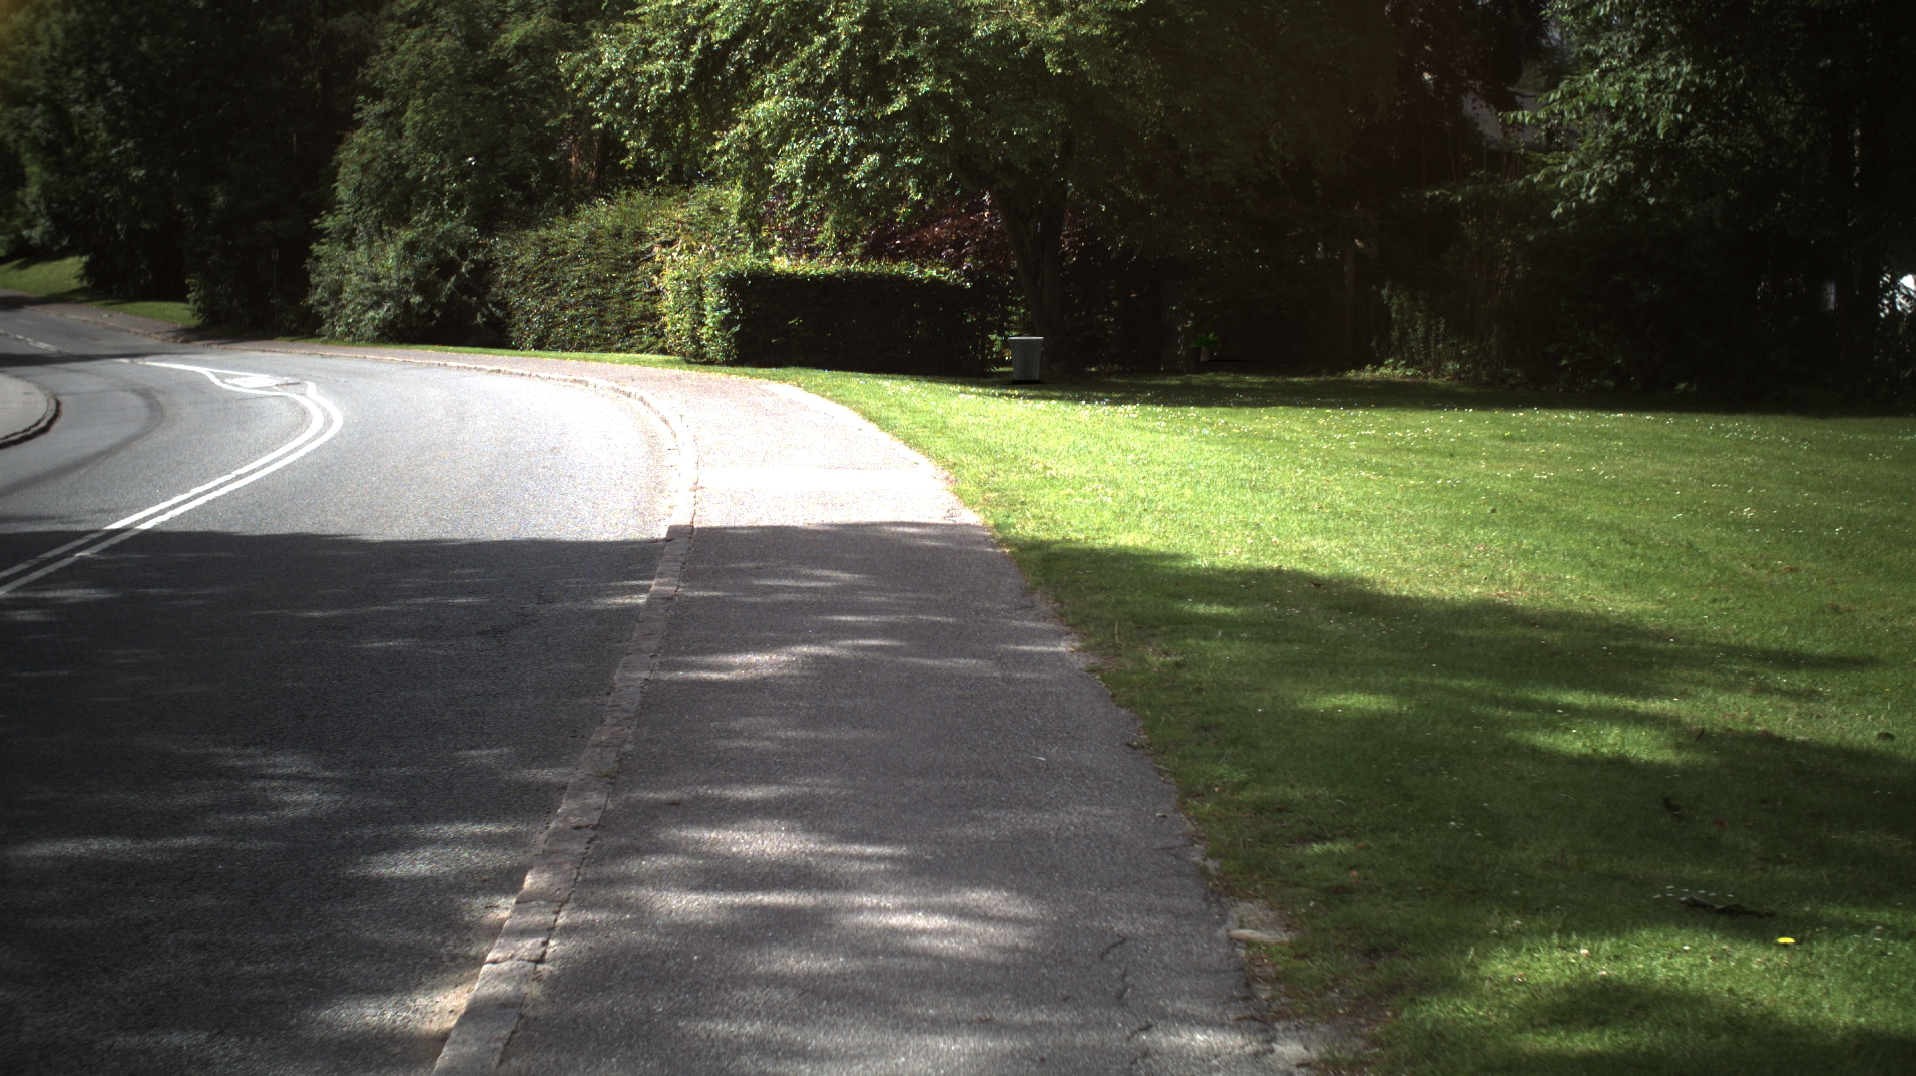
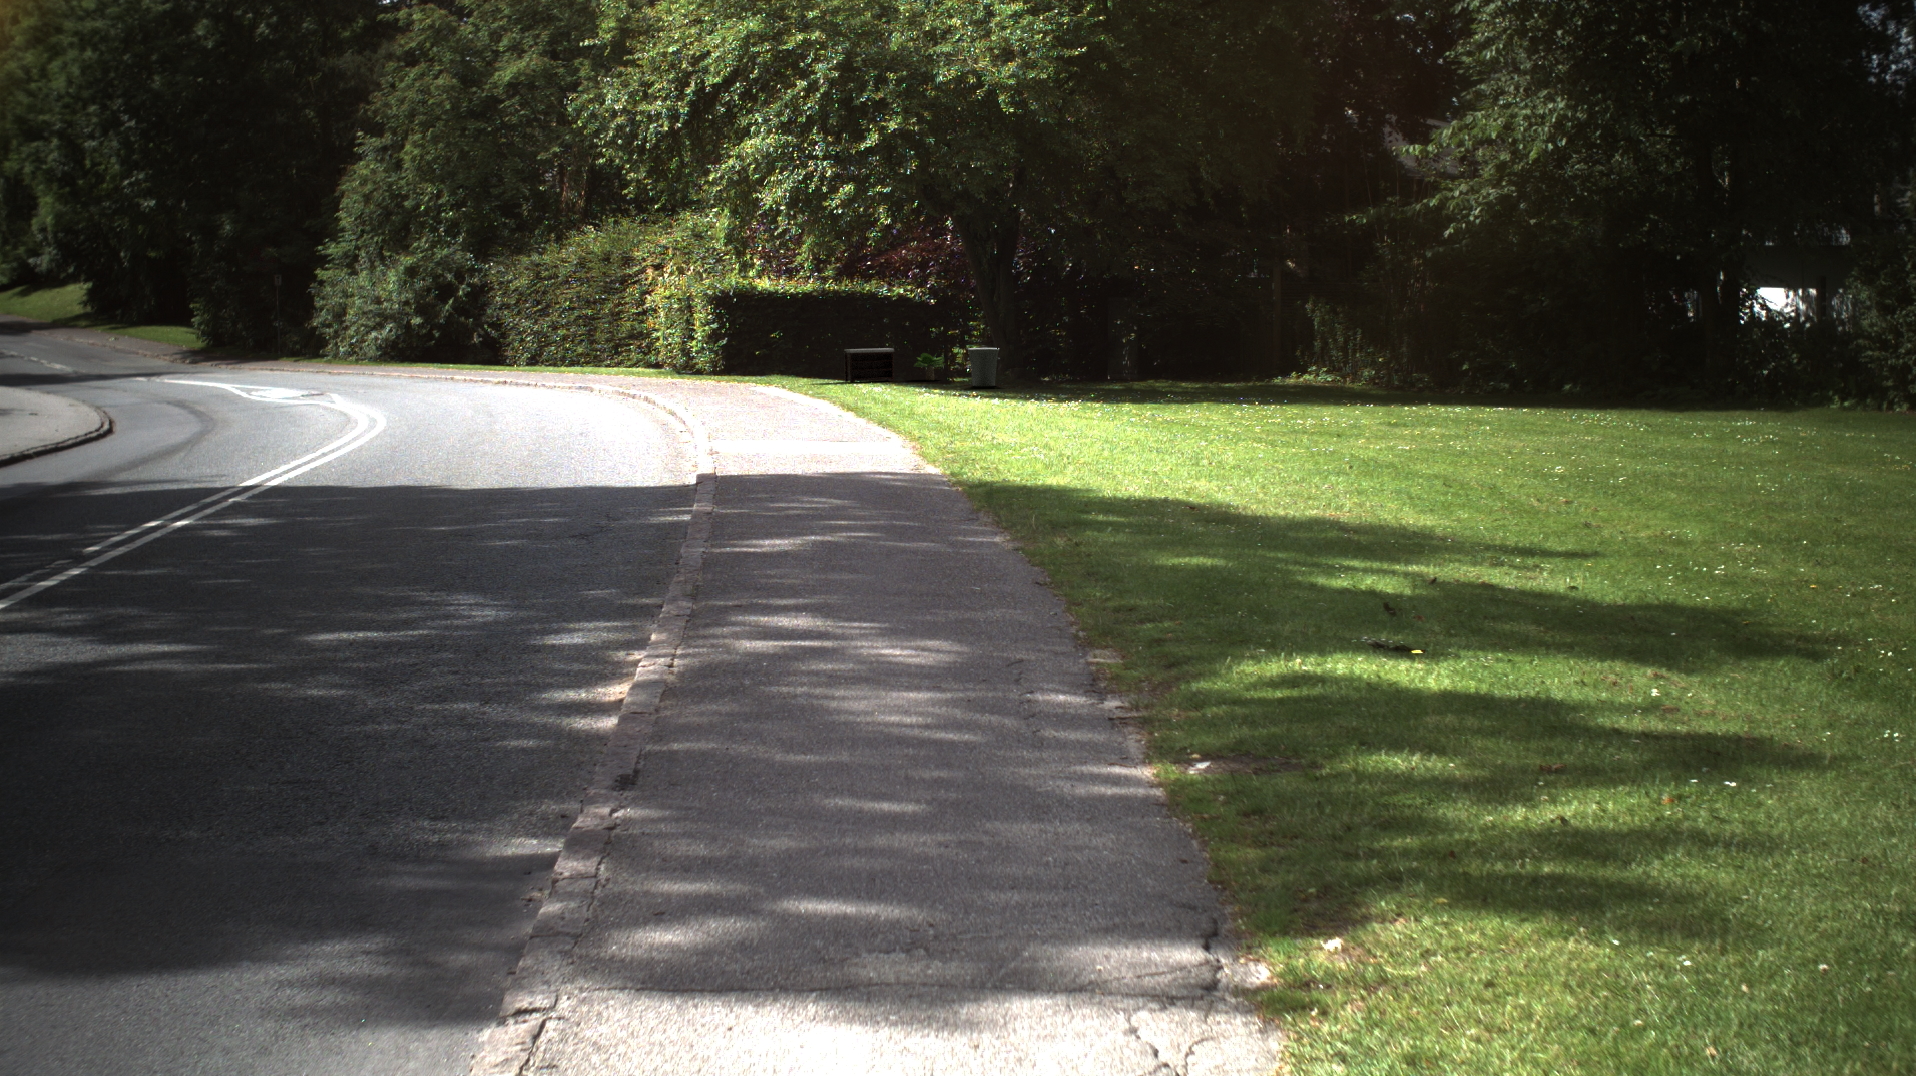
potted plant: present [1191,334,1219,361] -> present [916,354,943,380]
bench: none [870,336,928,374] -> present [843,348,896,383]

